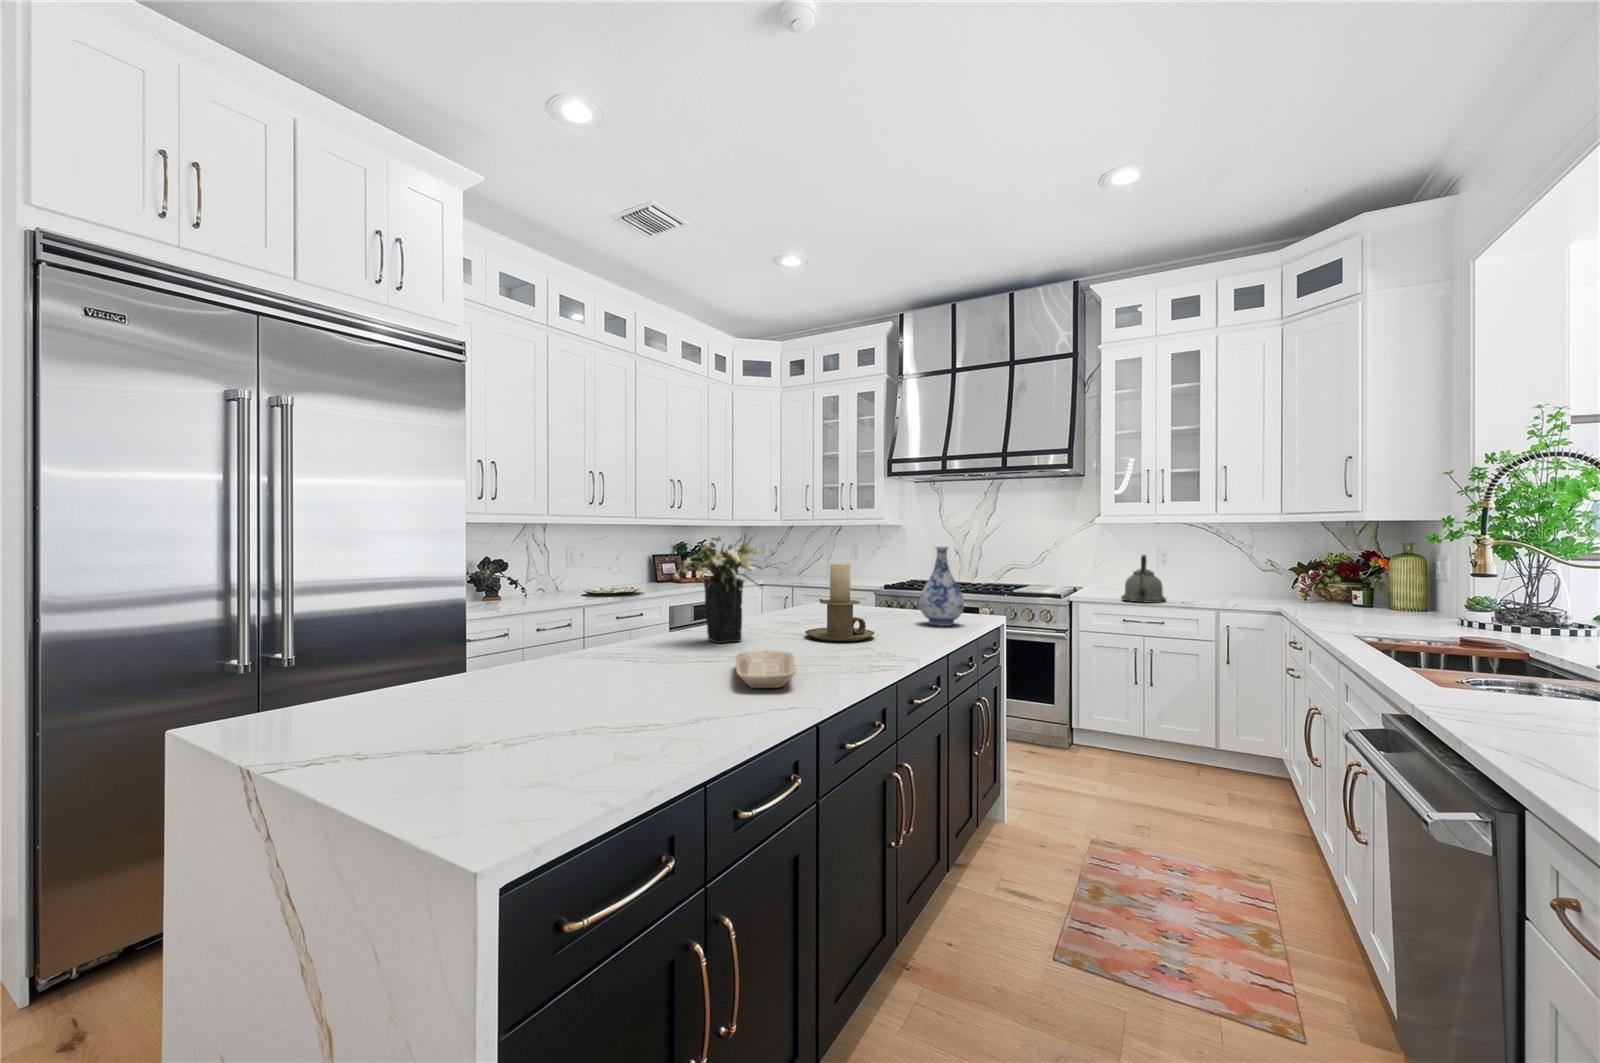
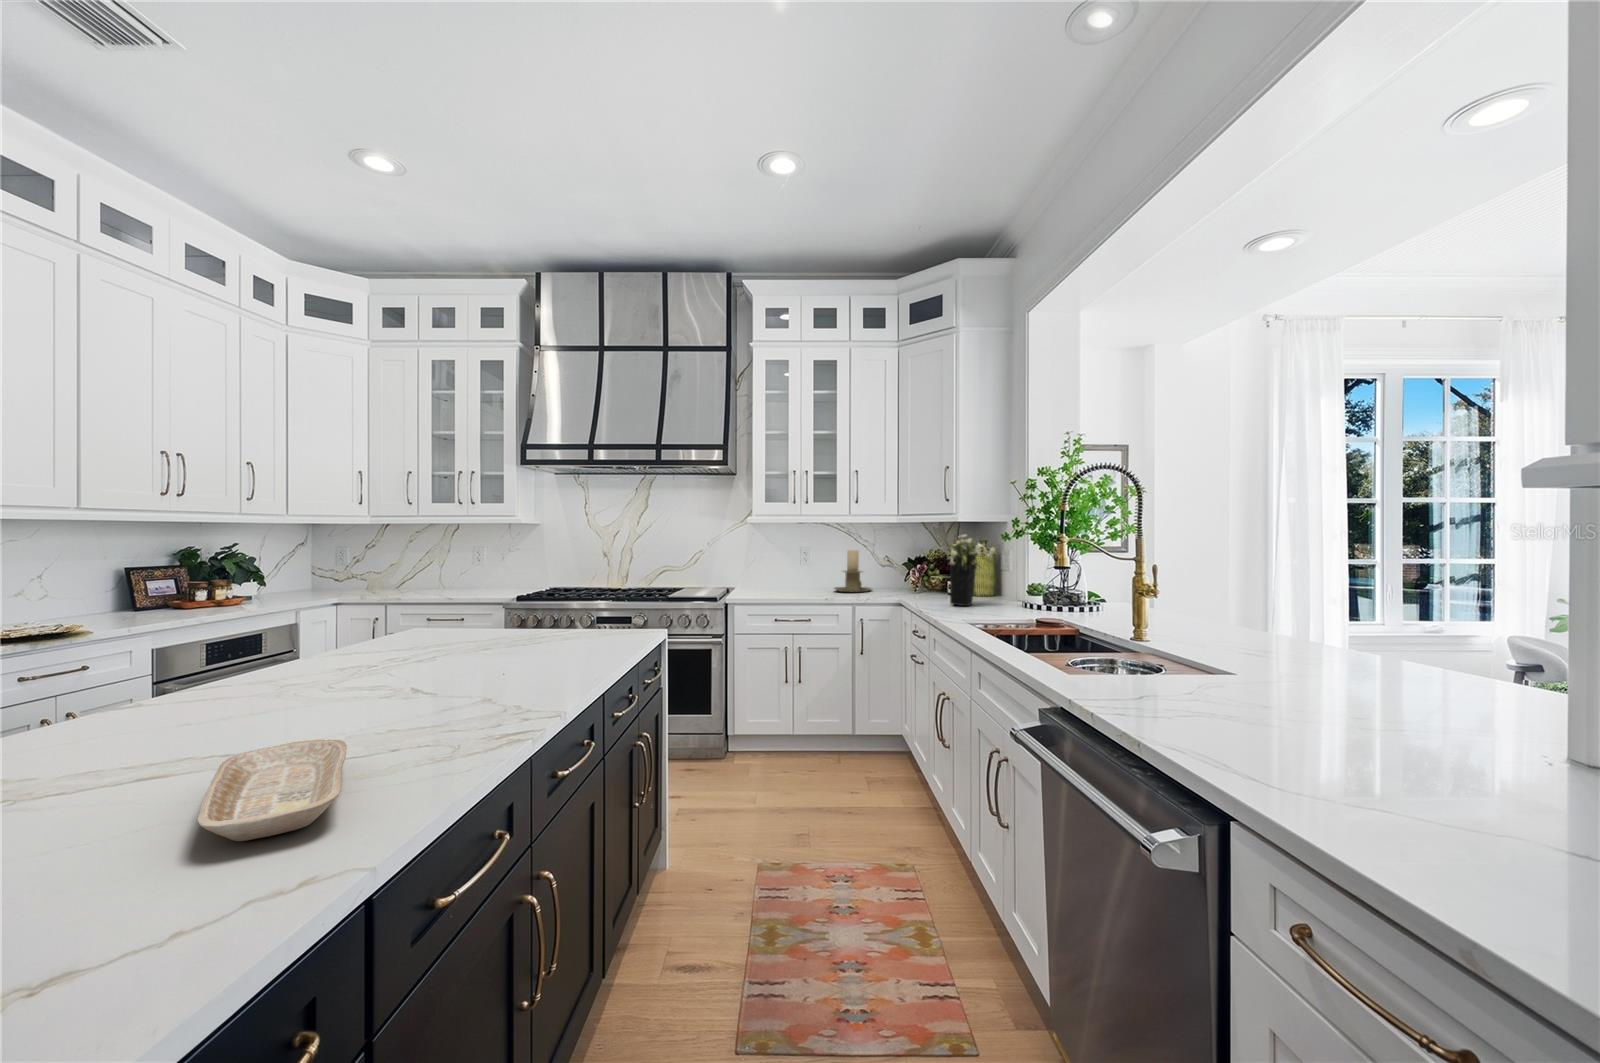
flower arrangement: present [673,535,759,643] -> present [947,535,995,606]
vase: present [919,547,964,626] -> none [563,552,620,651]
kettle: present [1121,555,1166,603] -> none [770,554,810,601]
candle holder: present [805,563,875,641] -> present [835,550,871,592]

